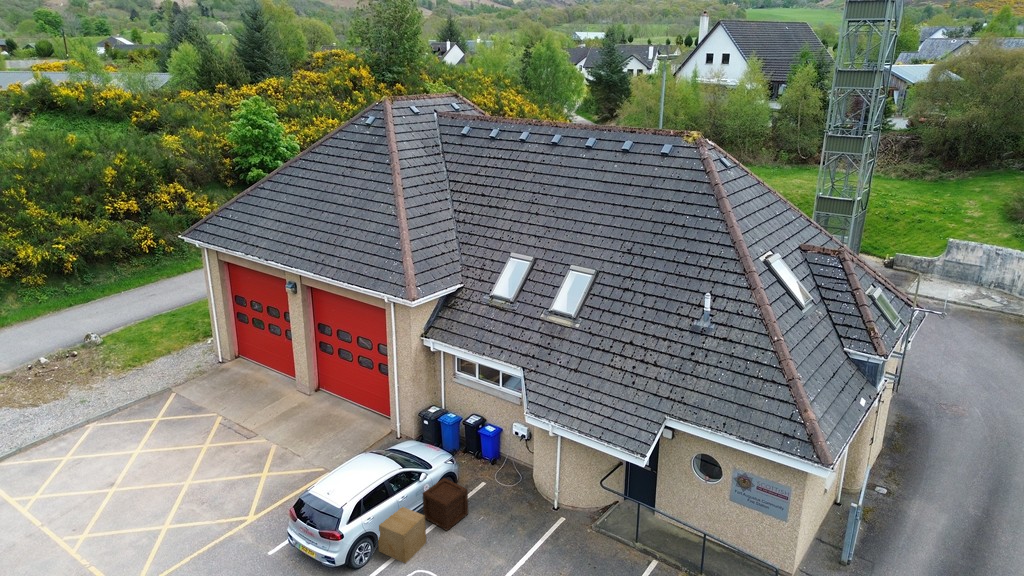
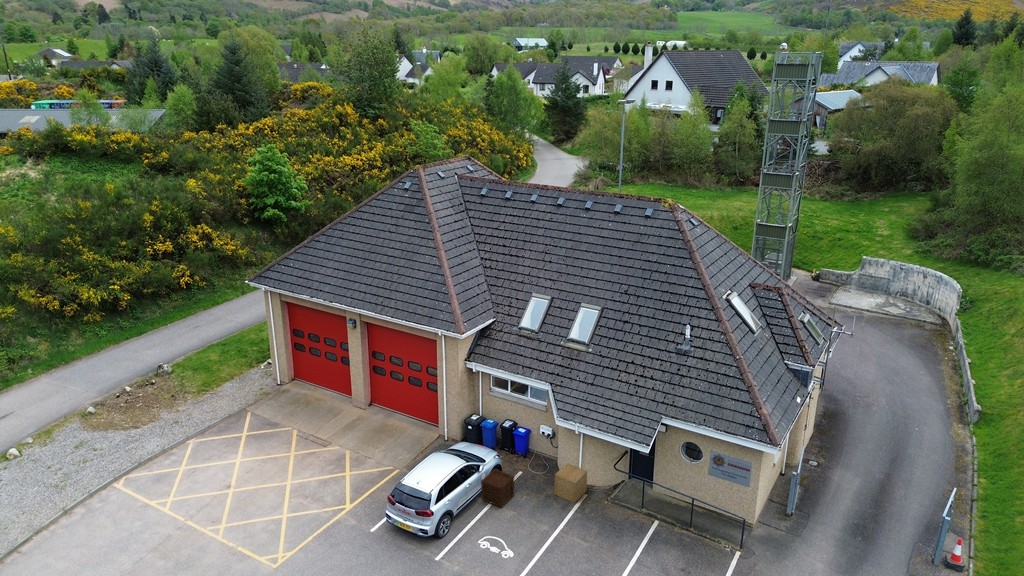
cardboard box: present [378,507,426,563] -> present [554,463,587,503]

